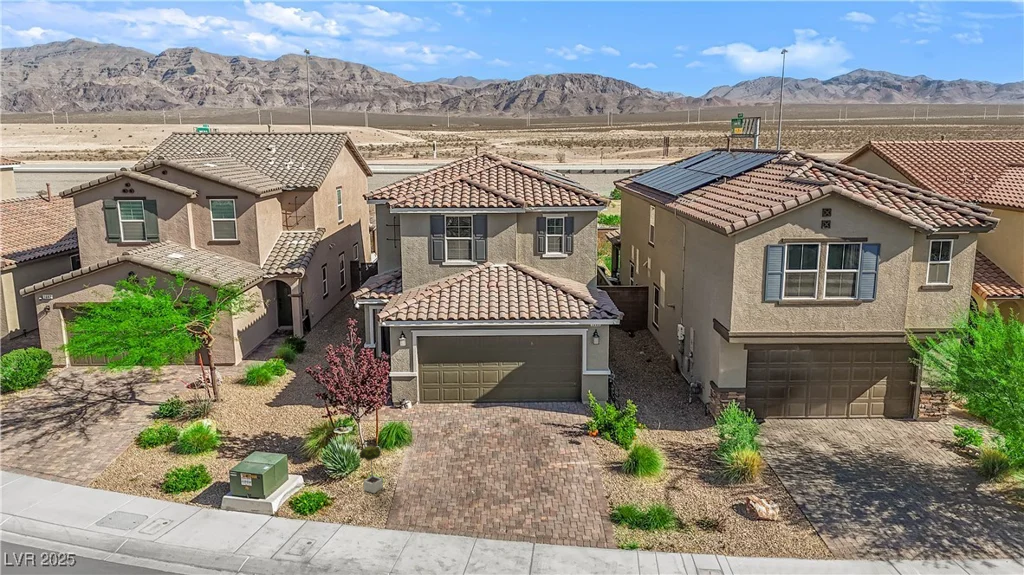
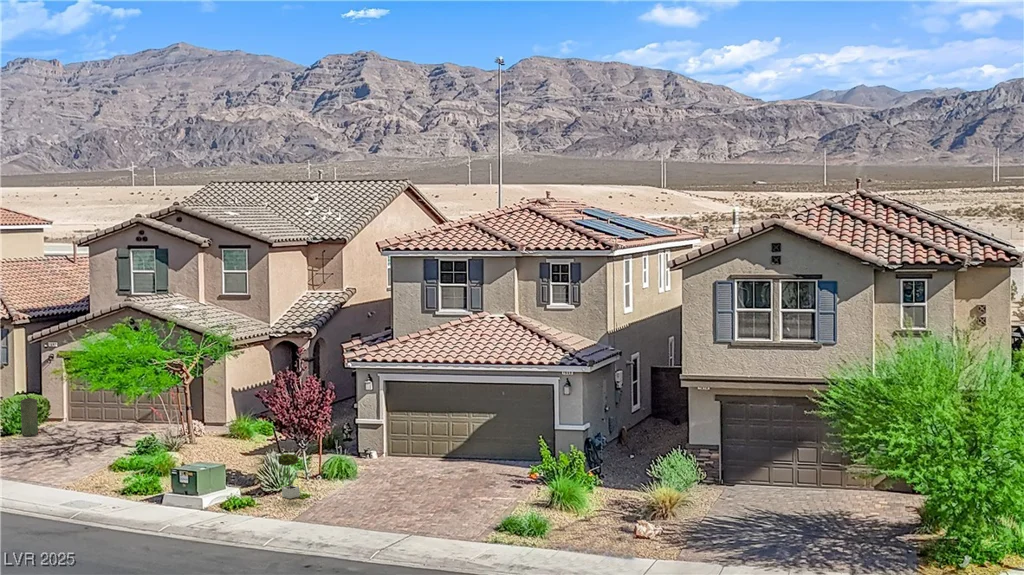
trash can: none [9,363,34,404] -> present [20,398,38,437]

